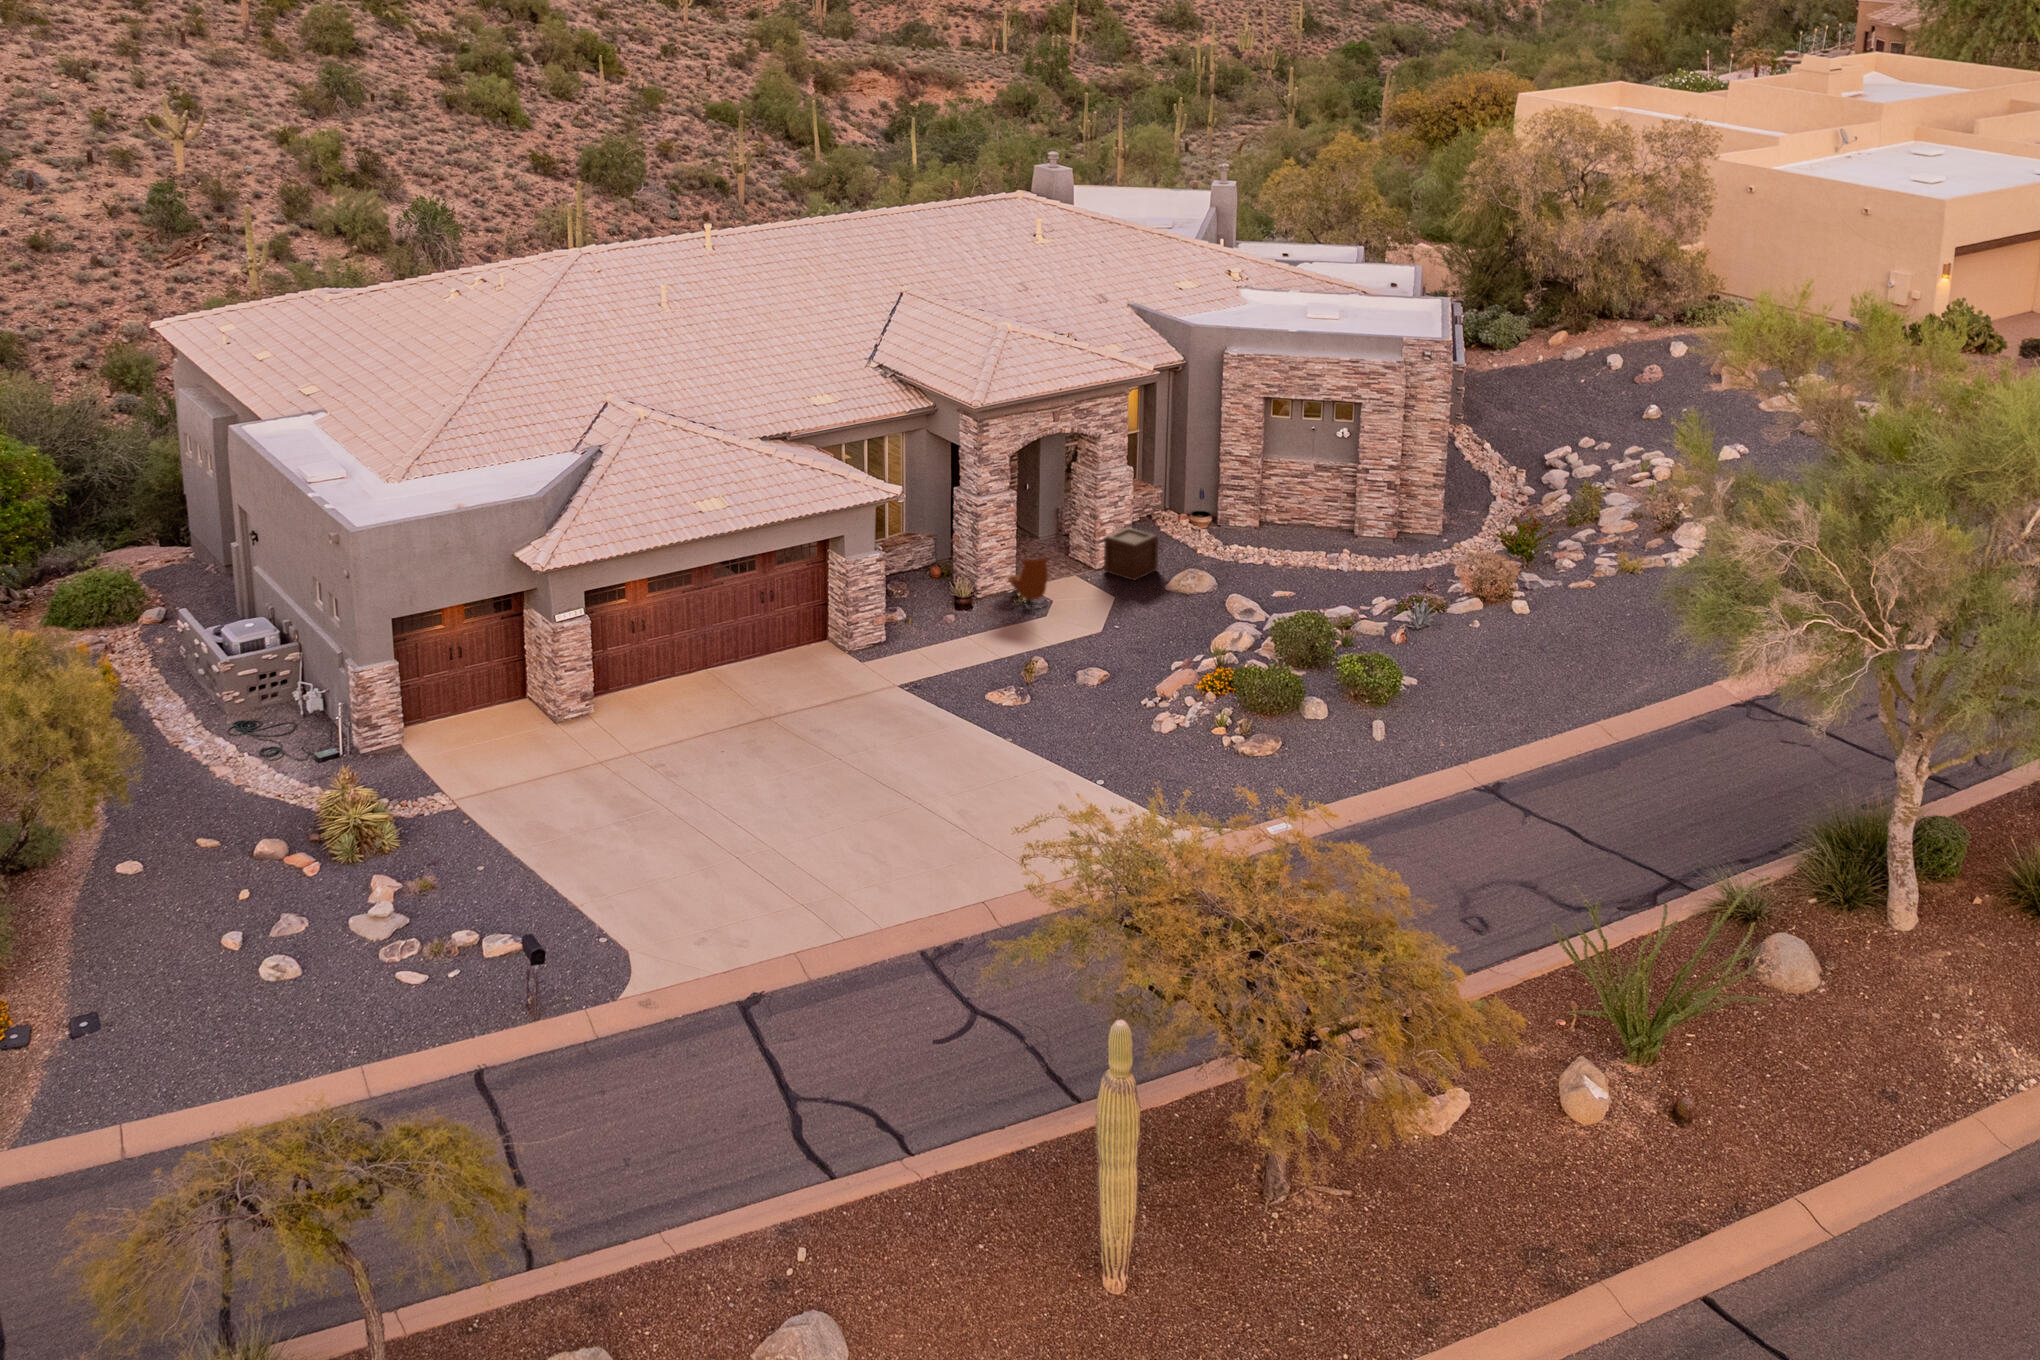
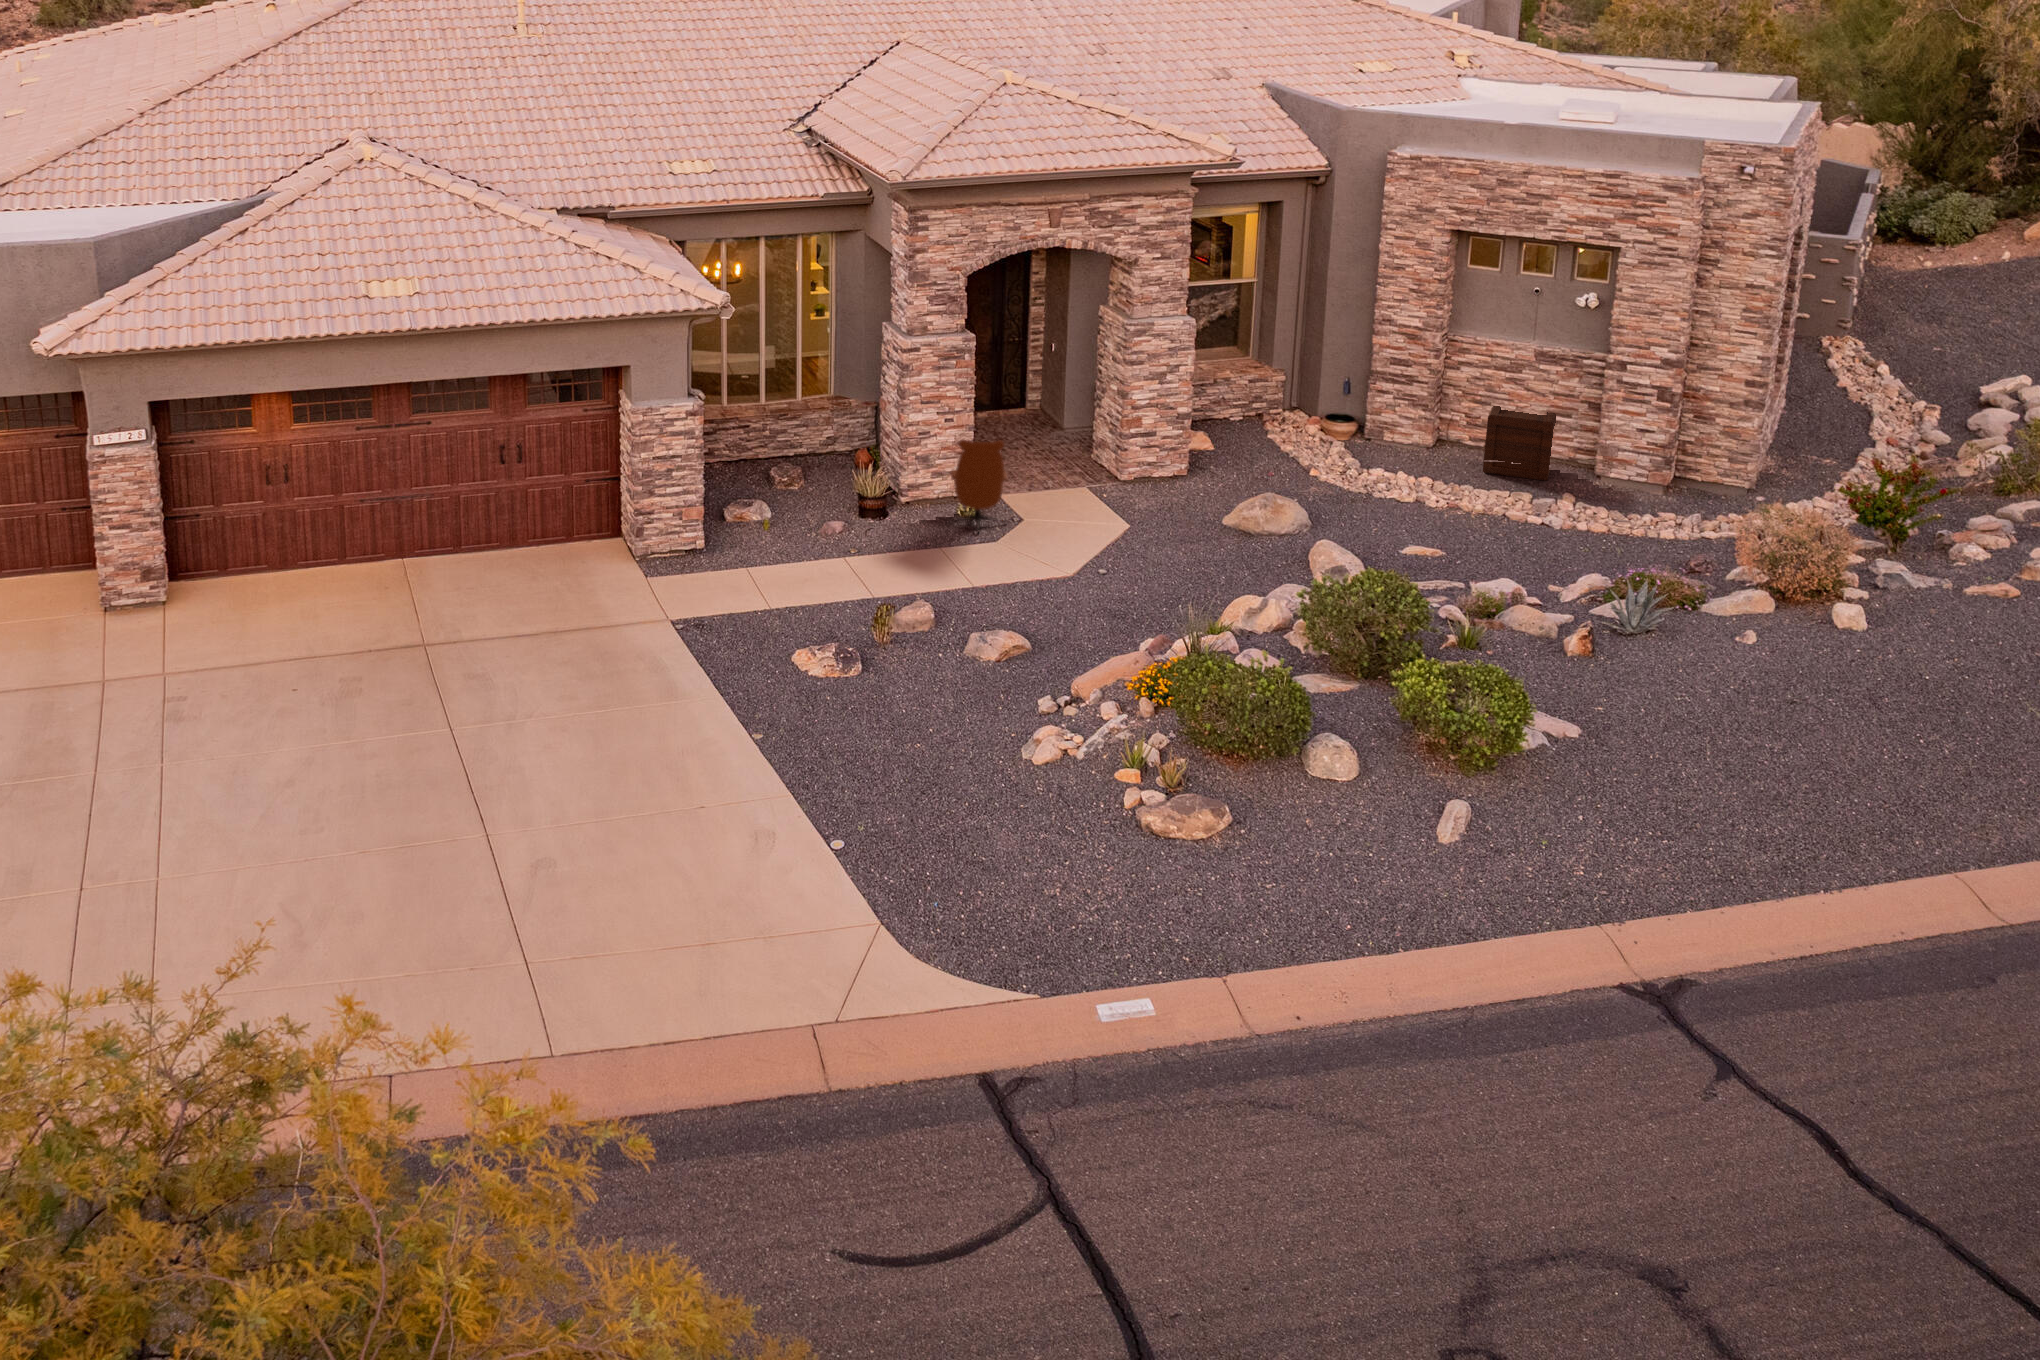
wooden crate: present [1104,527,1158,580] -> present [1483,406,1556,481]

